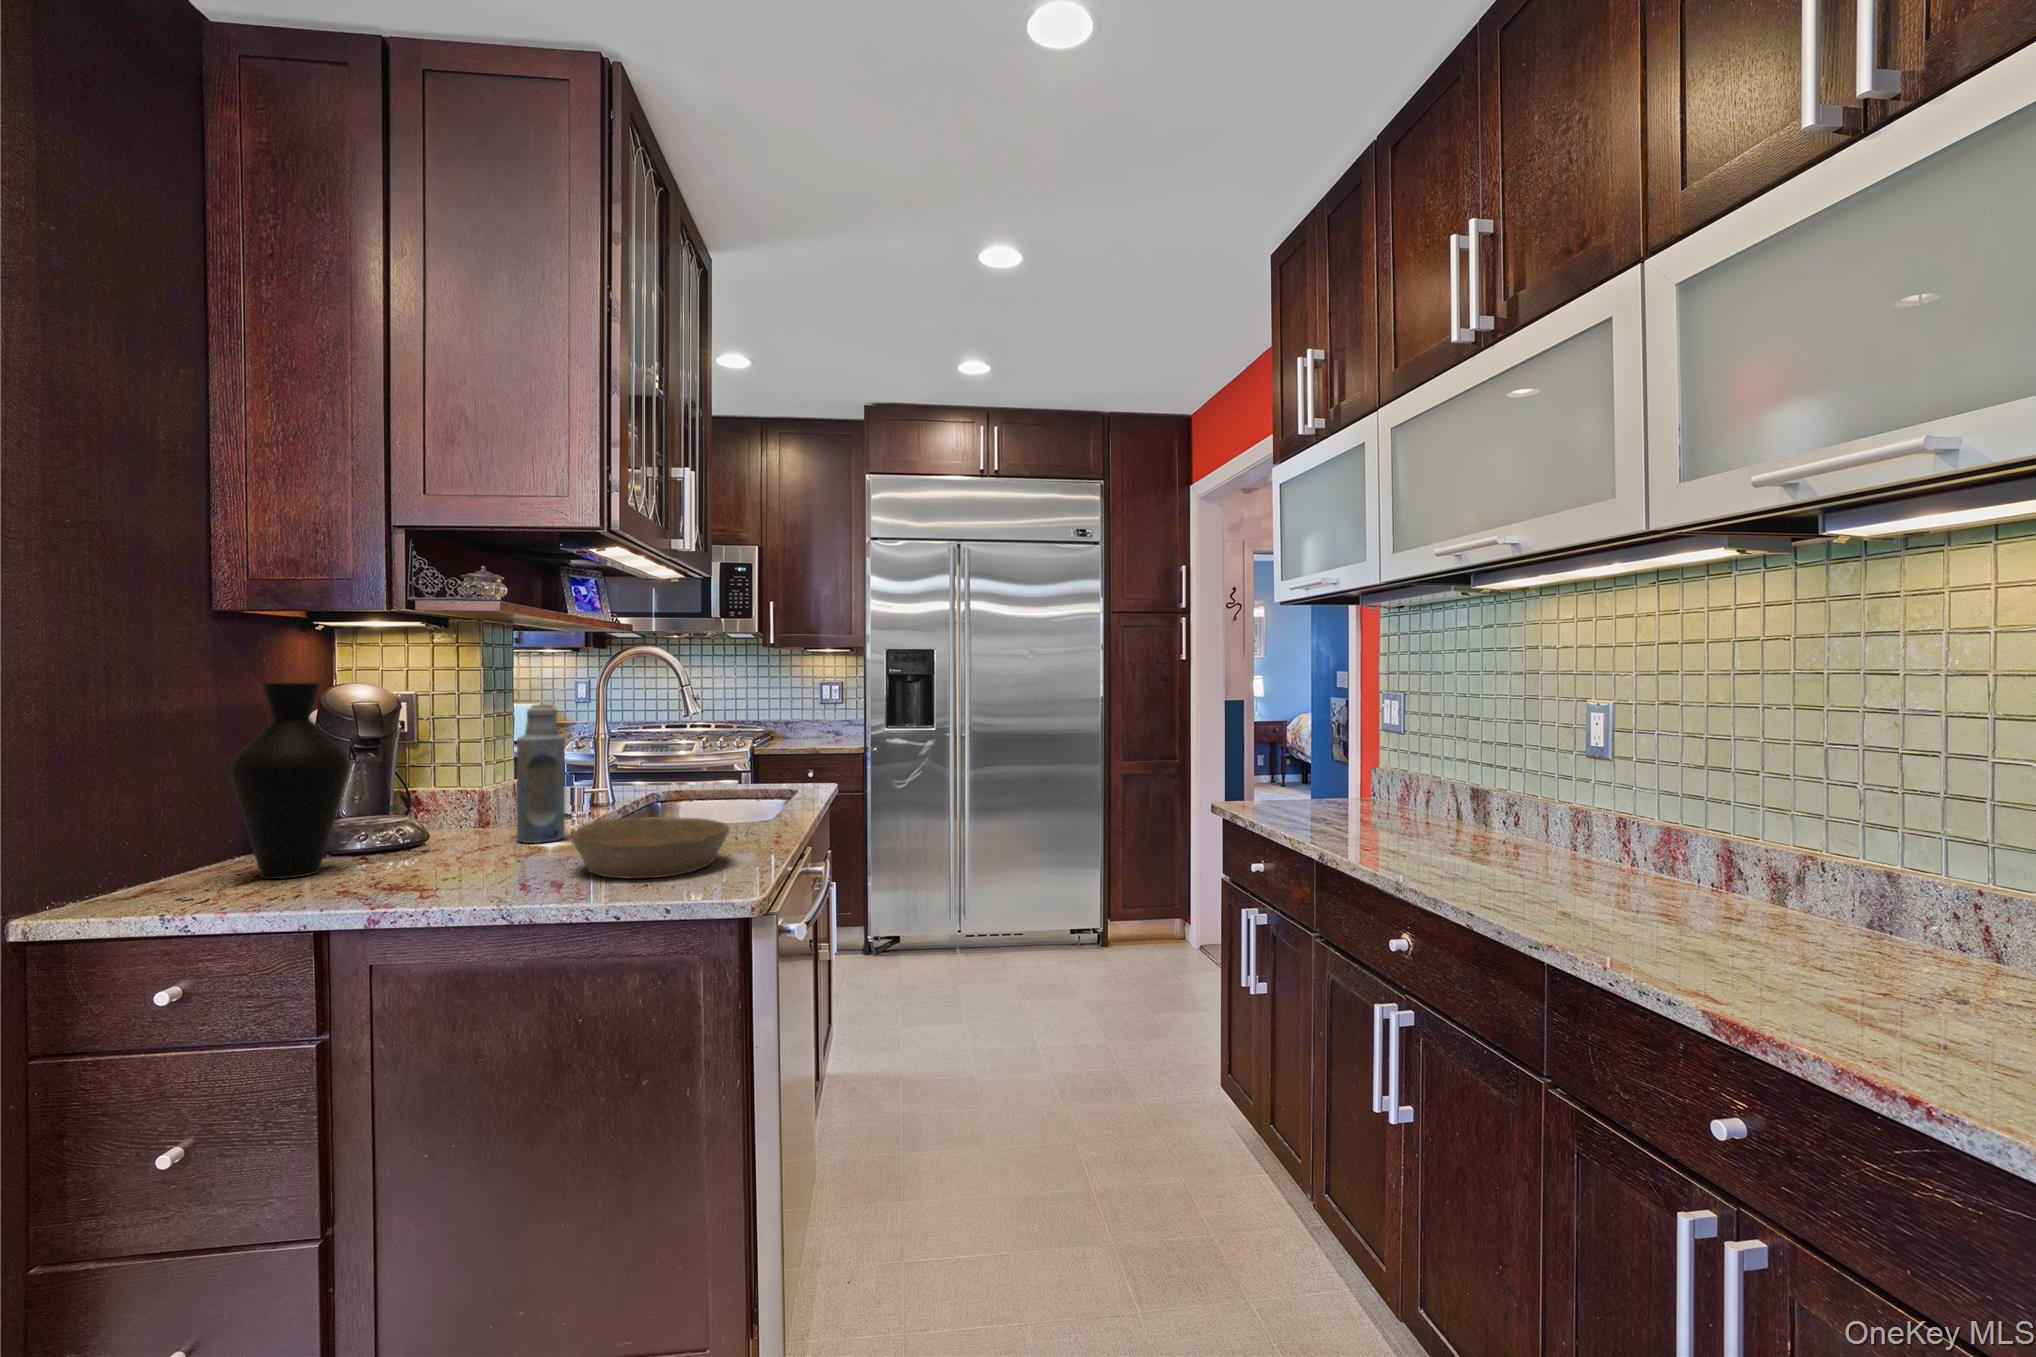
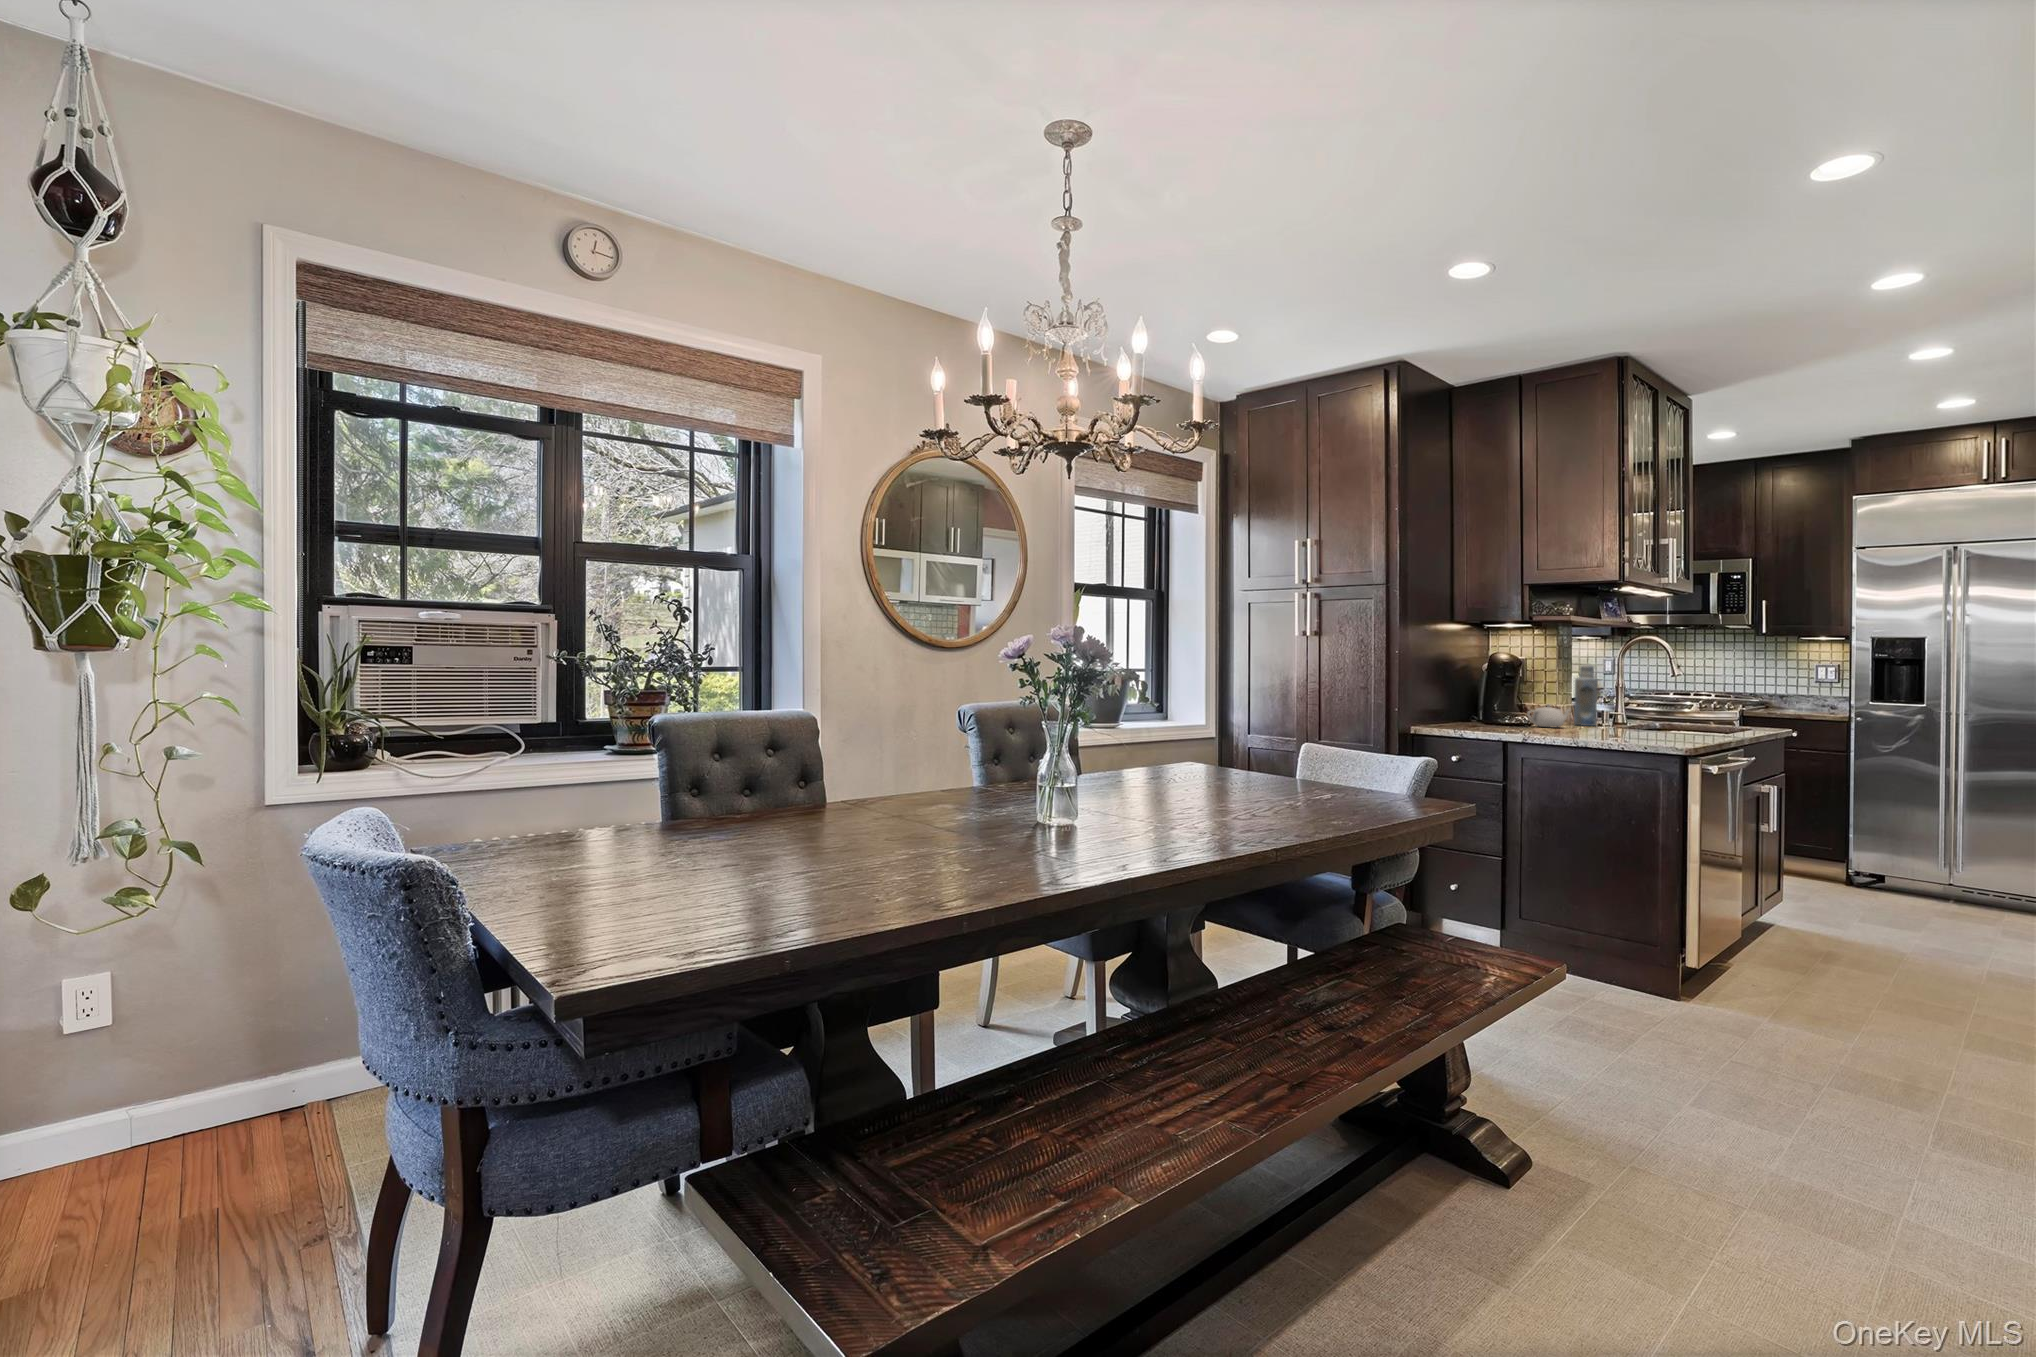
vase: present [230,683,350,879] -> none [1472,652,1511,724]
teapot: none [384,815,506,878] -> present [1527,704,1570,727]
bowl: present [572,817,729,879] -> none [1601,713,1676,734]

